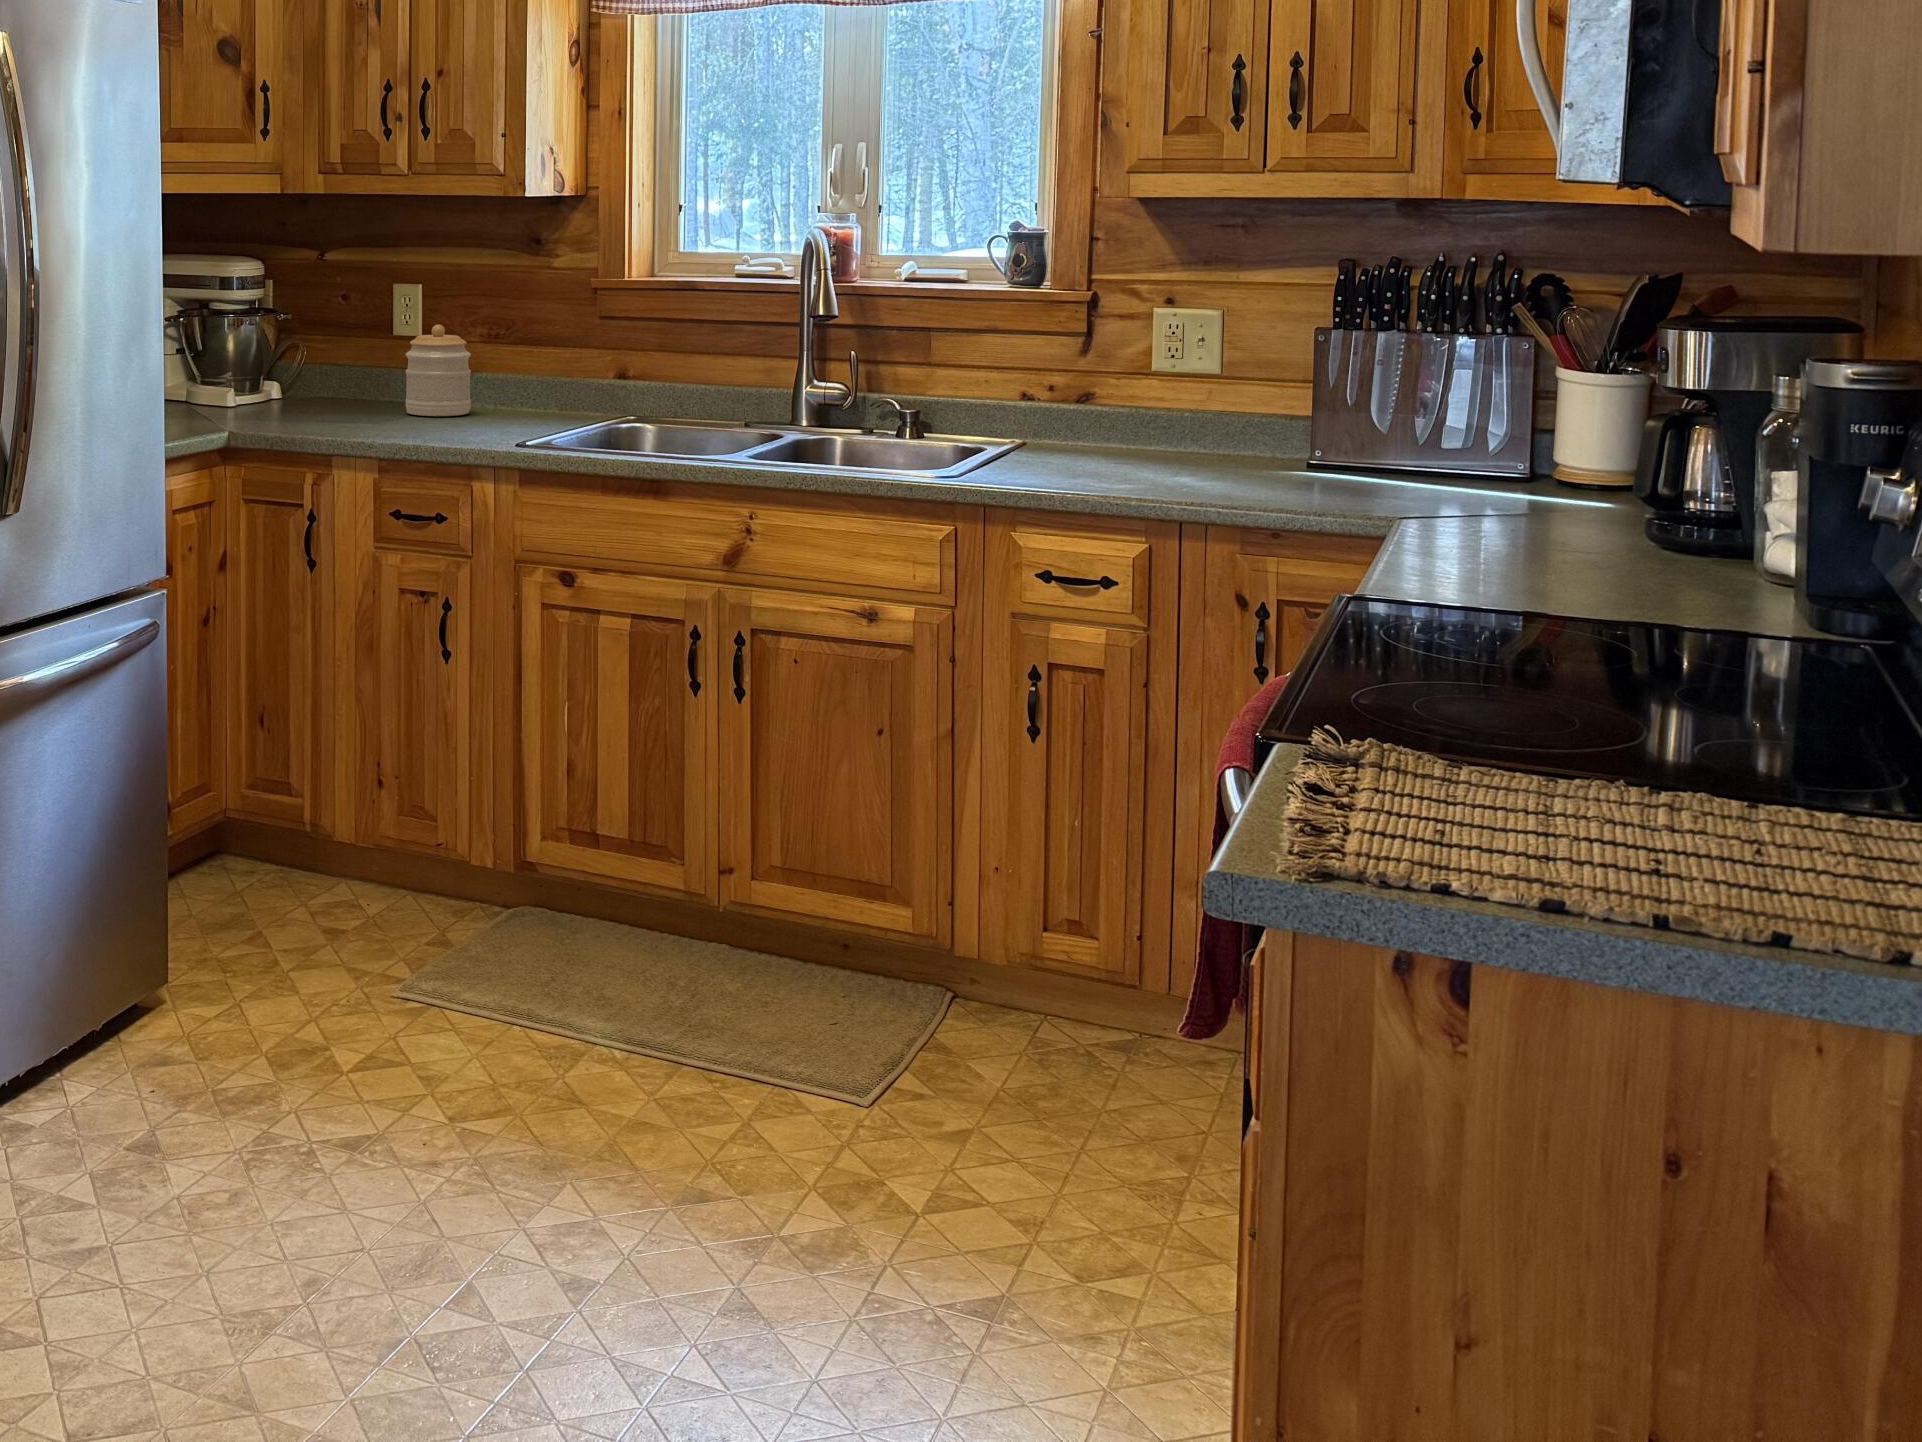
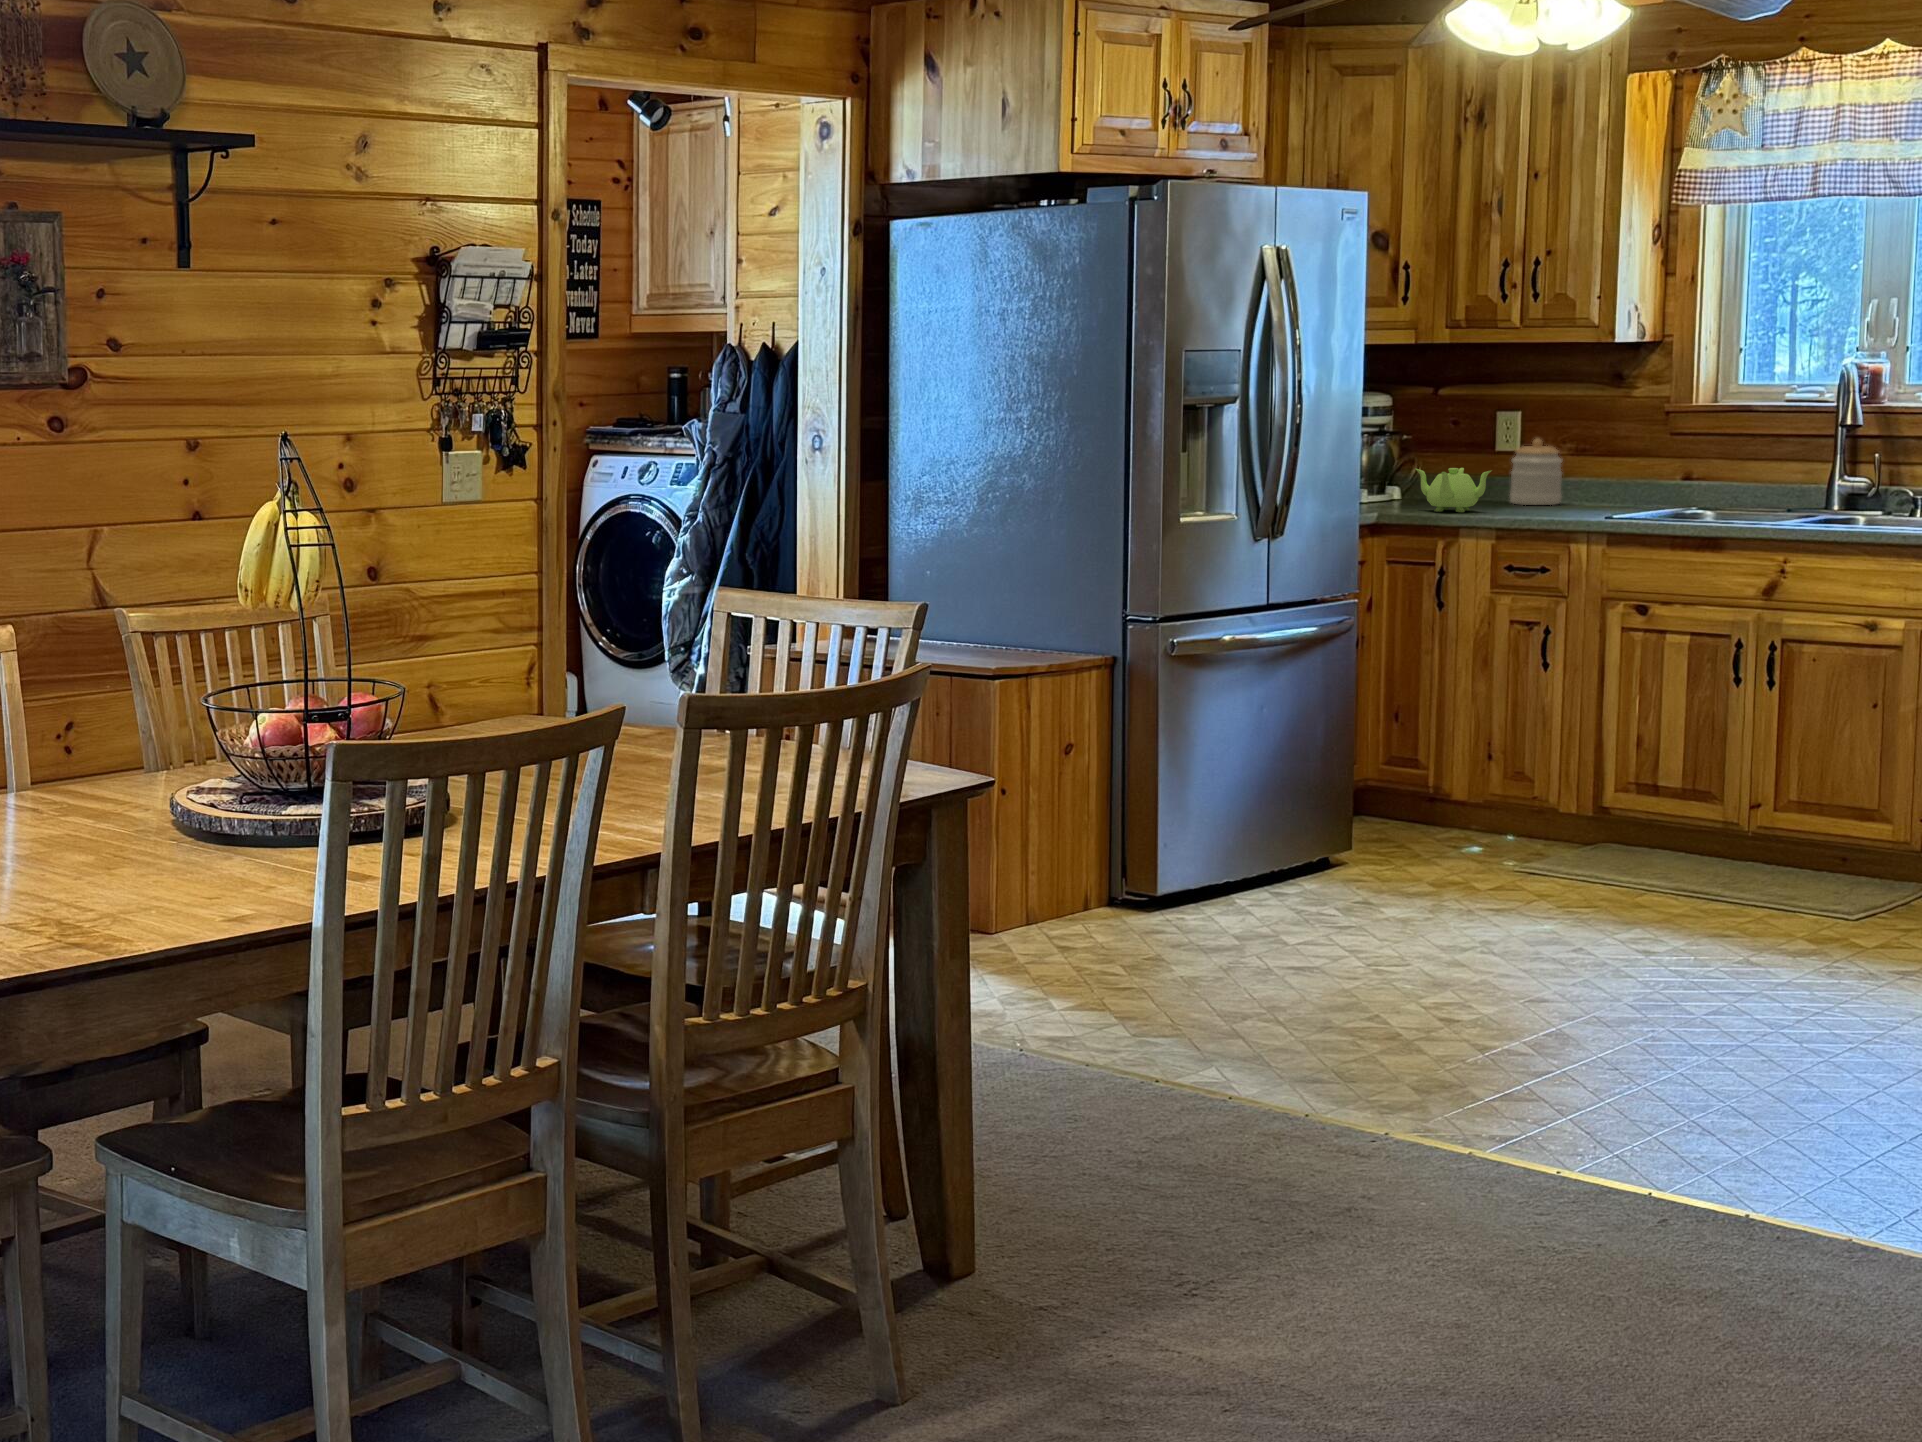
teapot: none [270,367,371,433] -> present [1416,468,1491,512]

